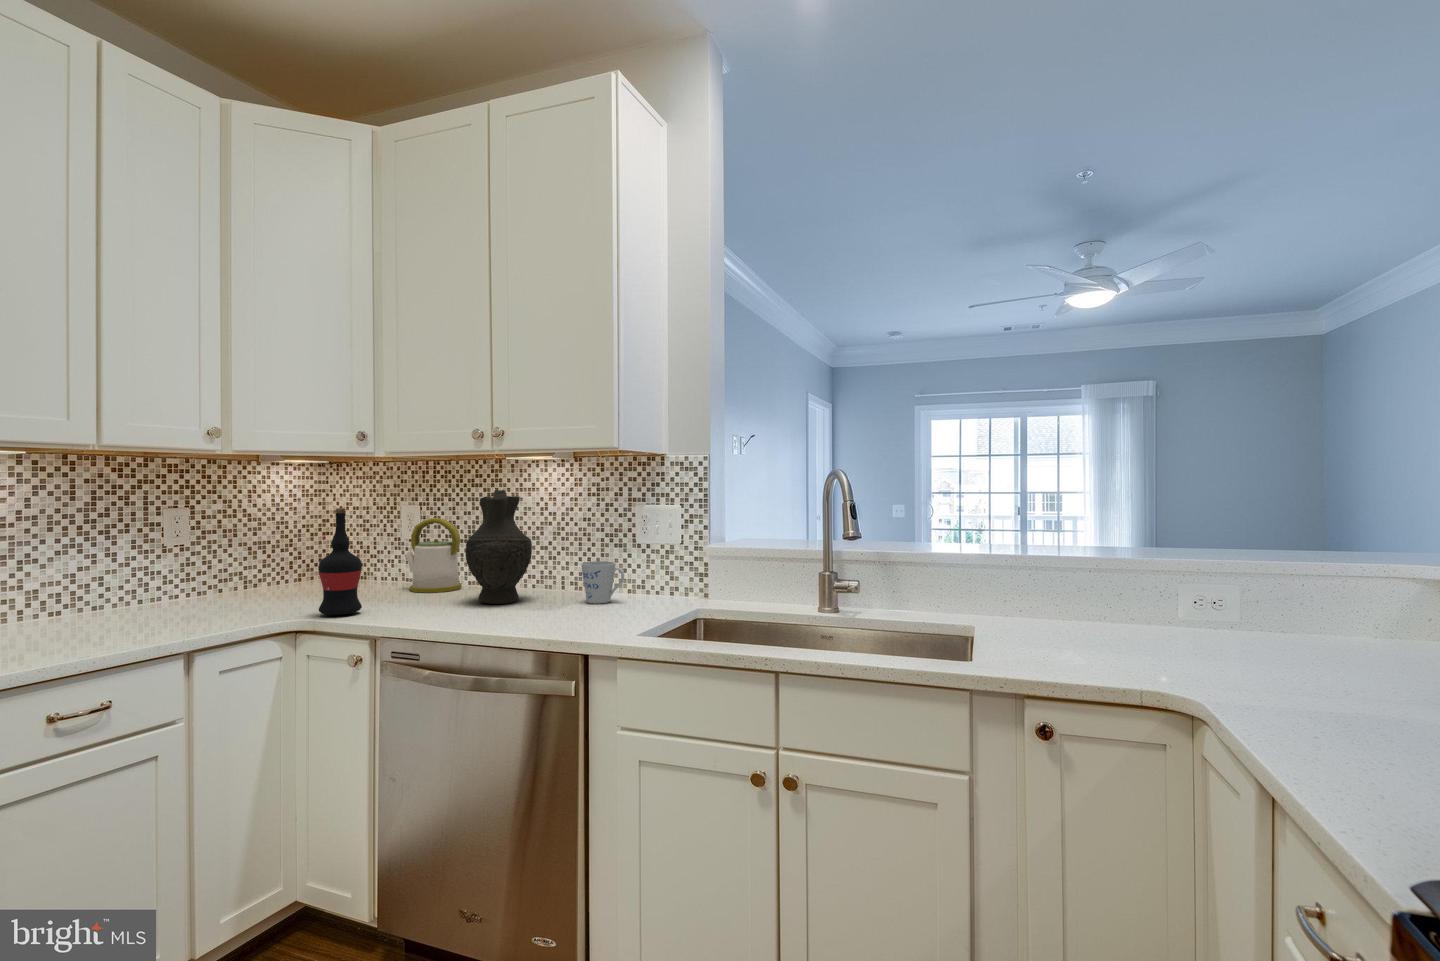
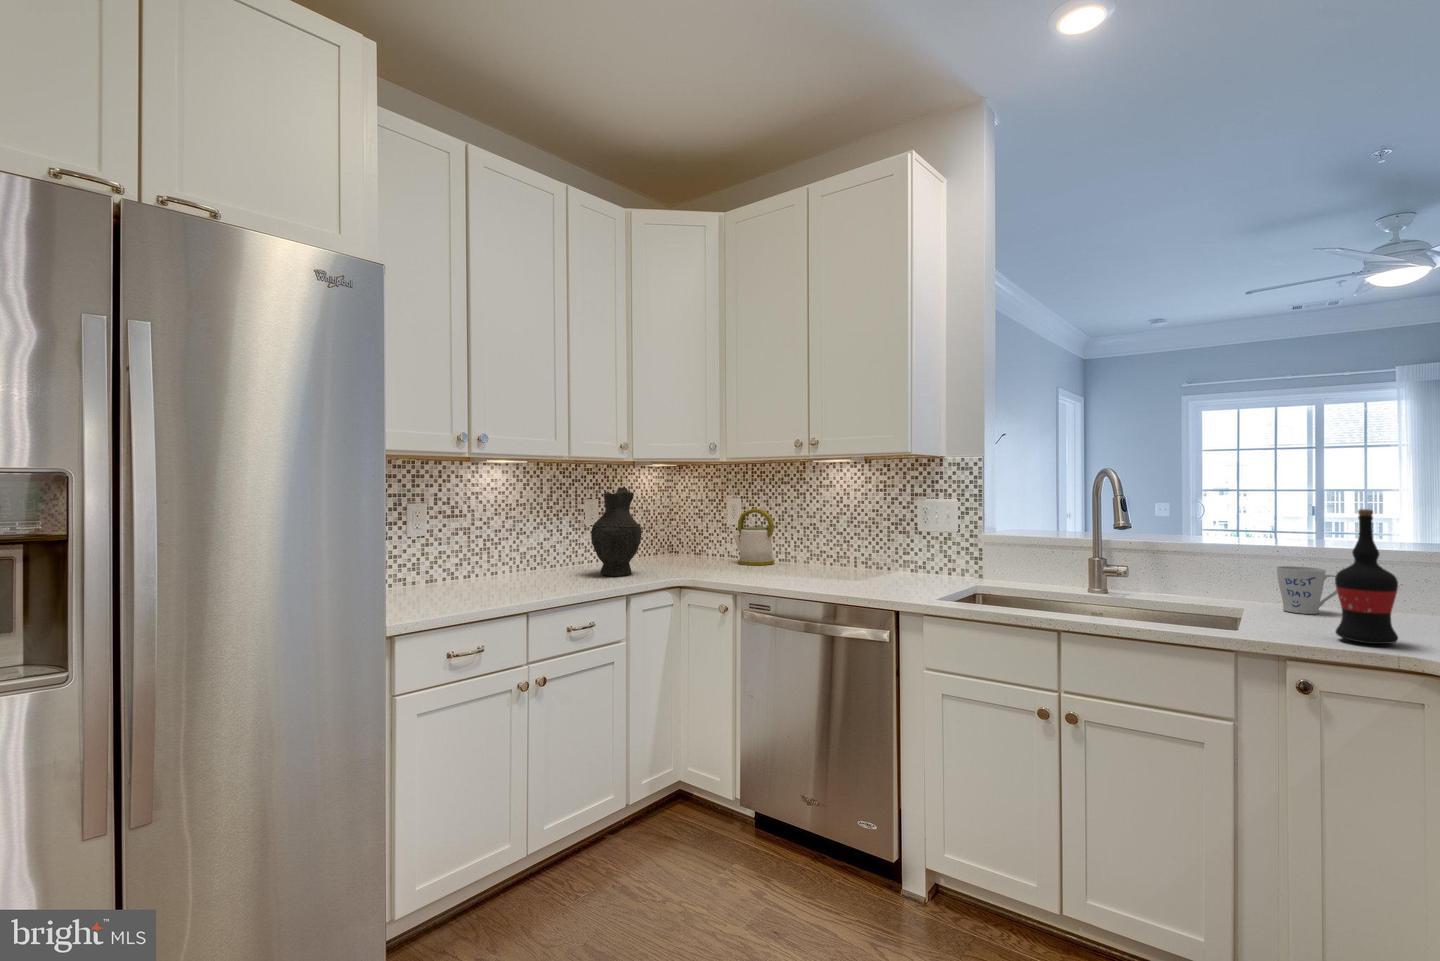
decorative vase: present [465,490,532,604] -> present [591,487,641,576]
wine bottle: present [318,508,362,615] -> present [1335,509,1398,644]
mug: present [581,561,624,603] -> present [1277,566,1337,614]

